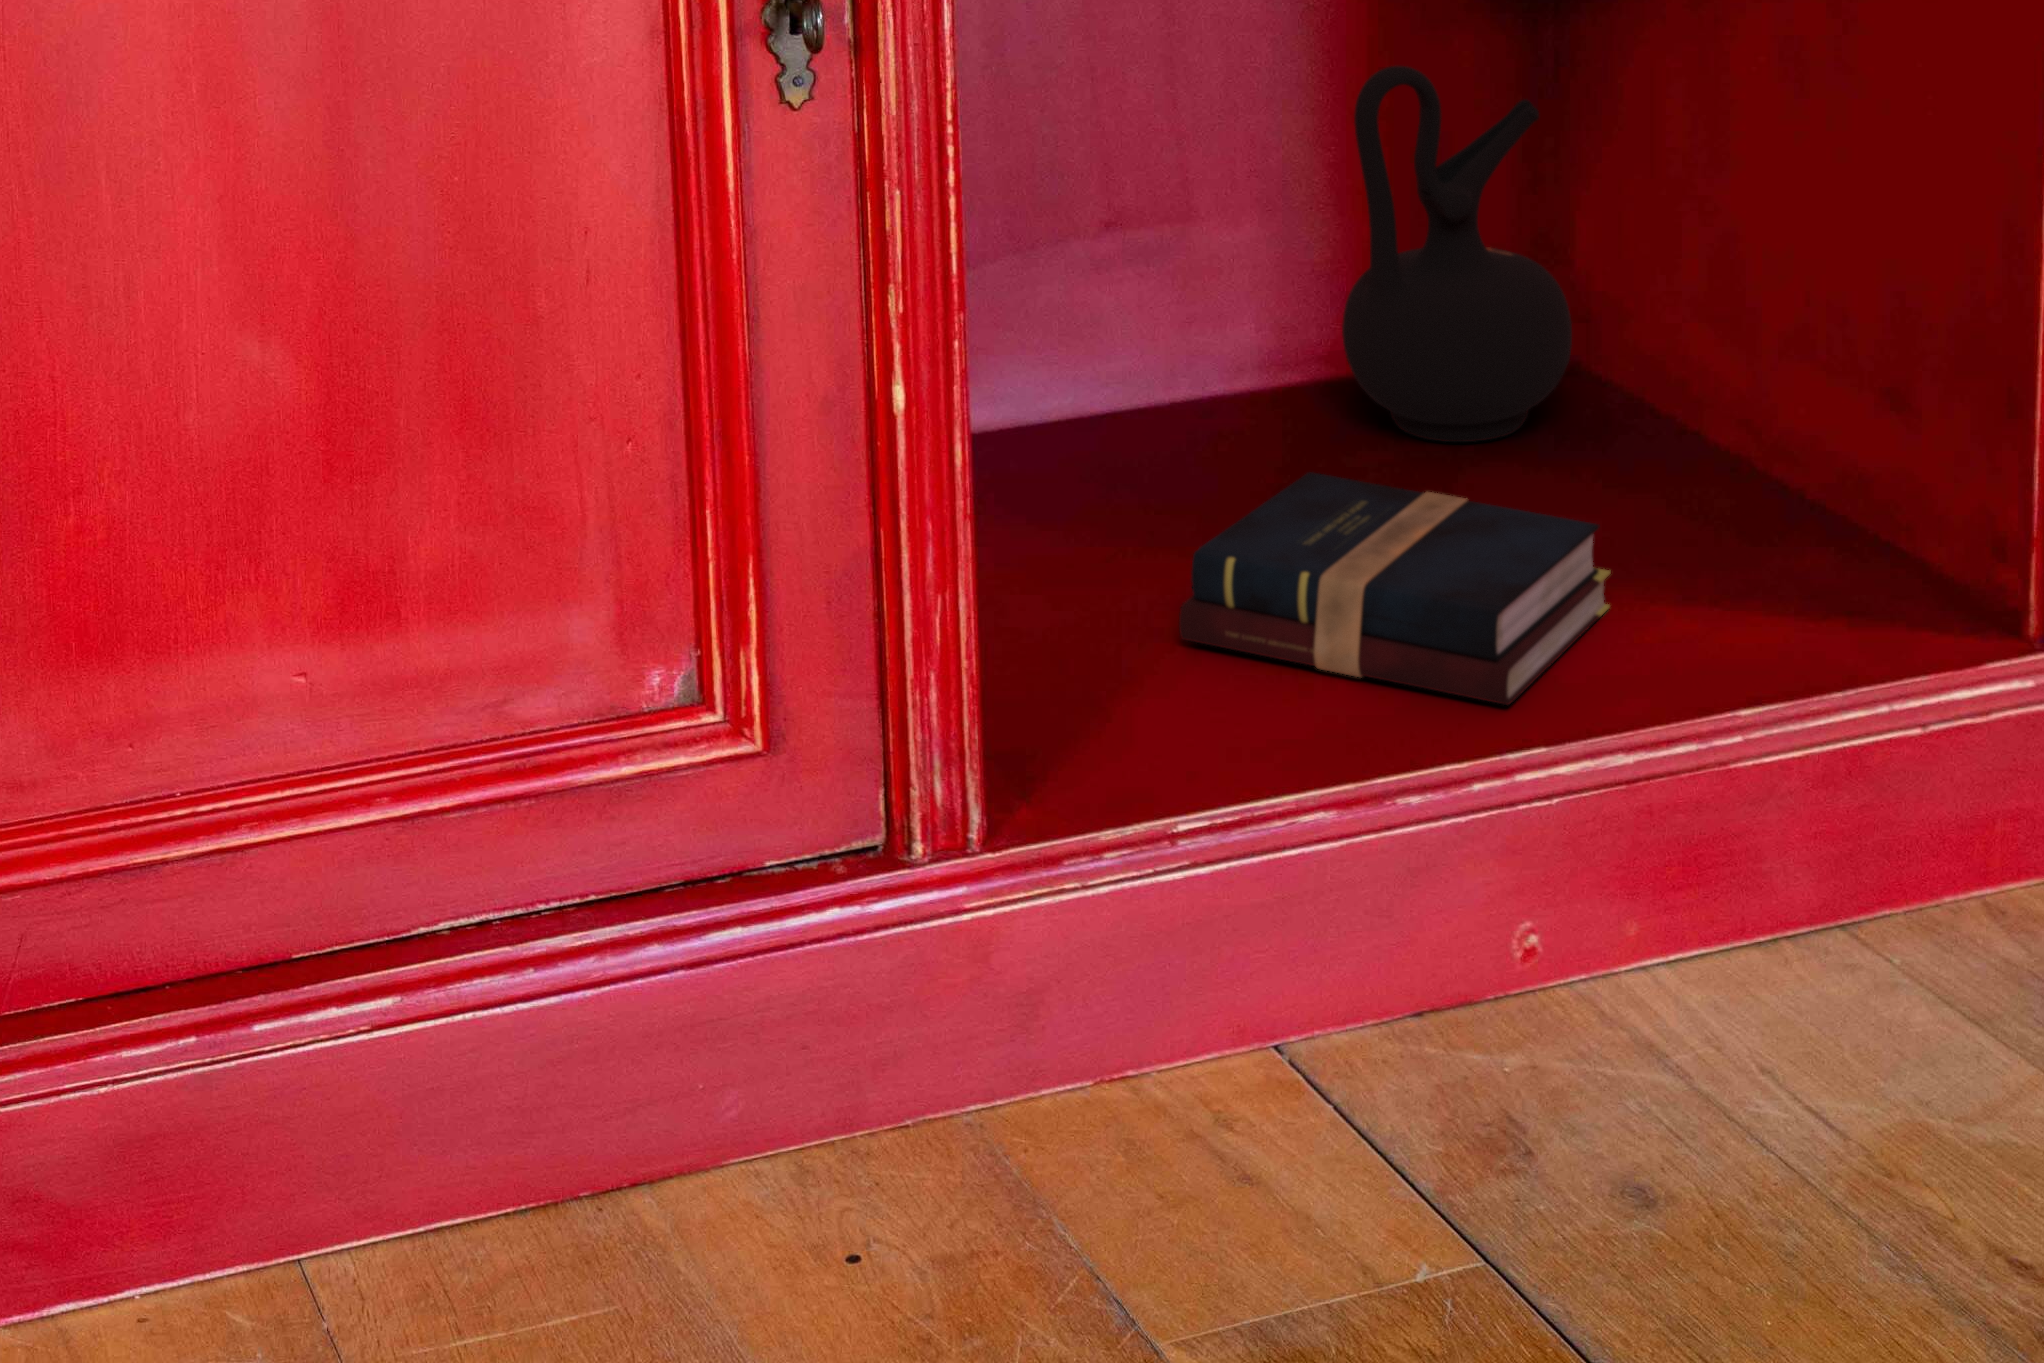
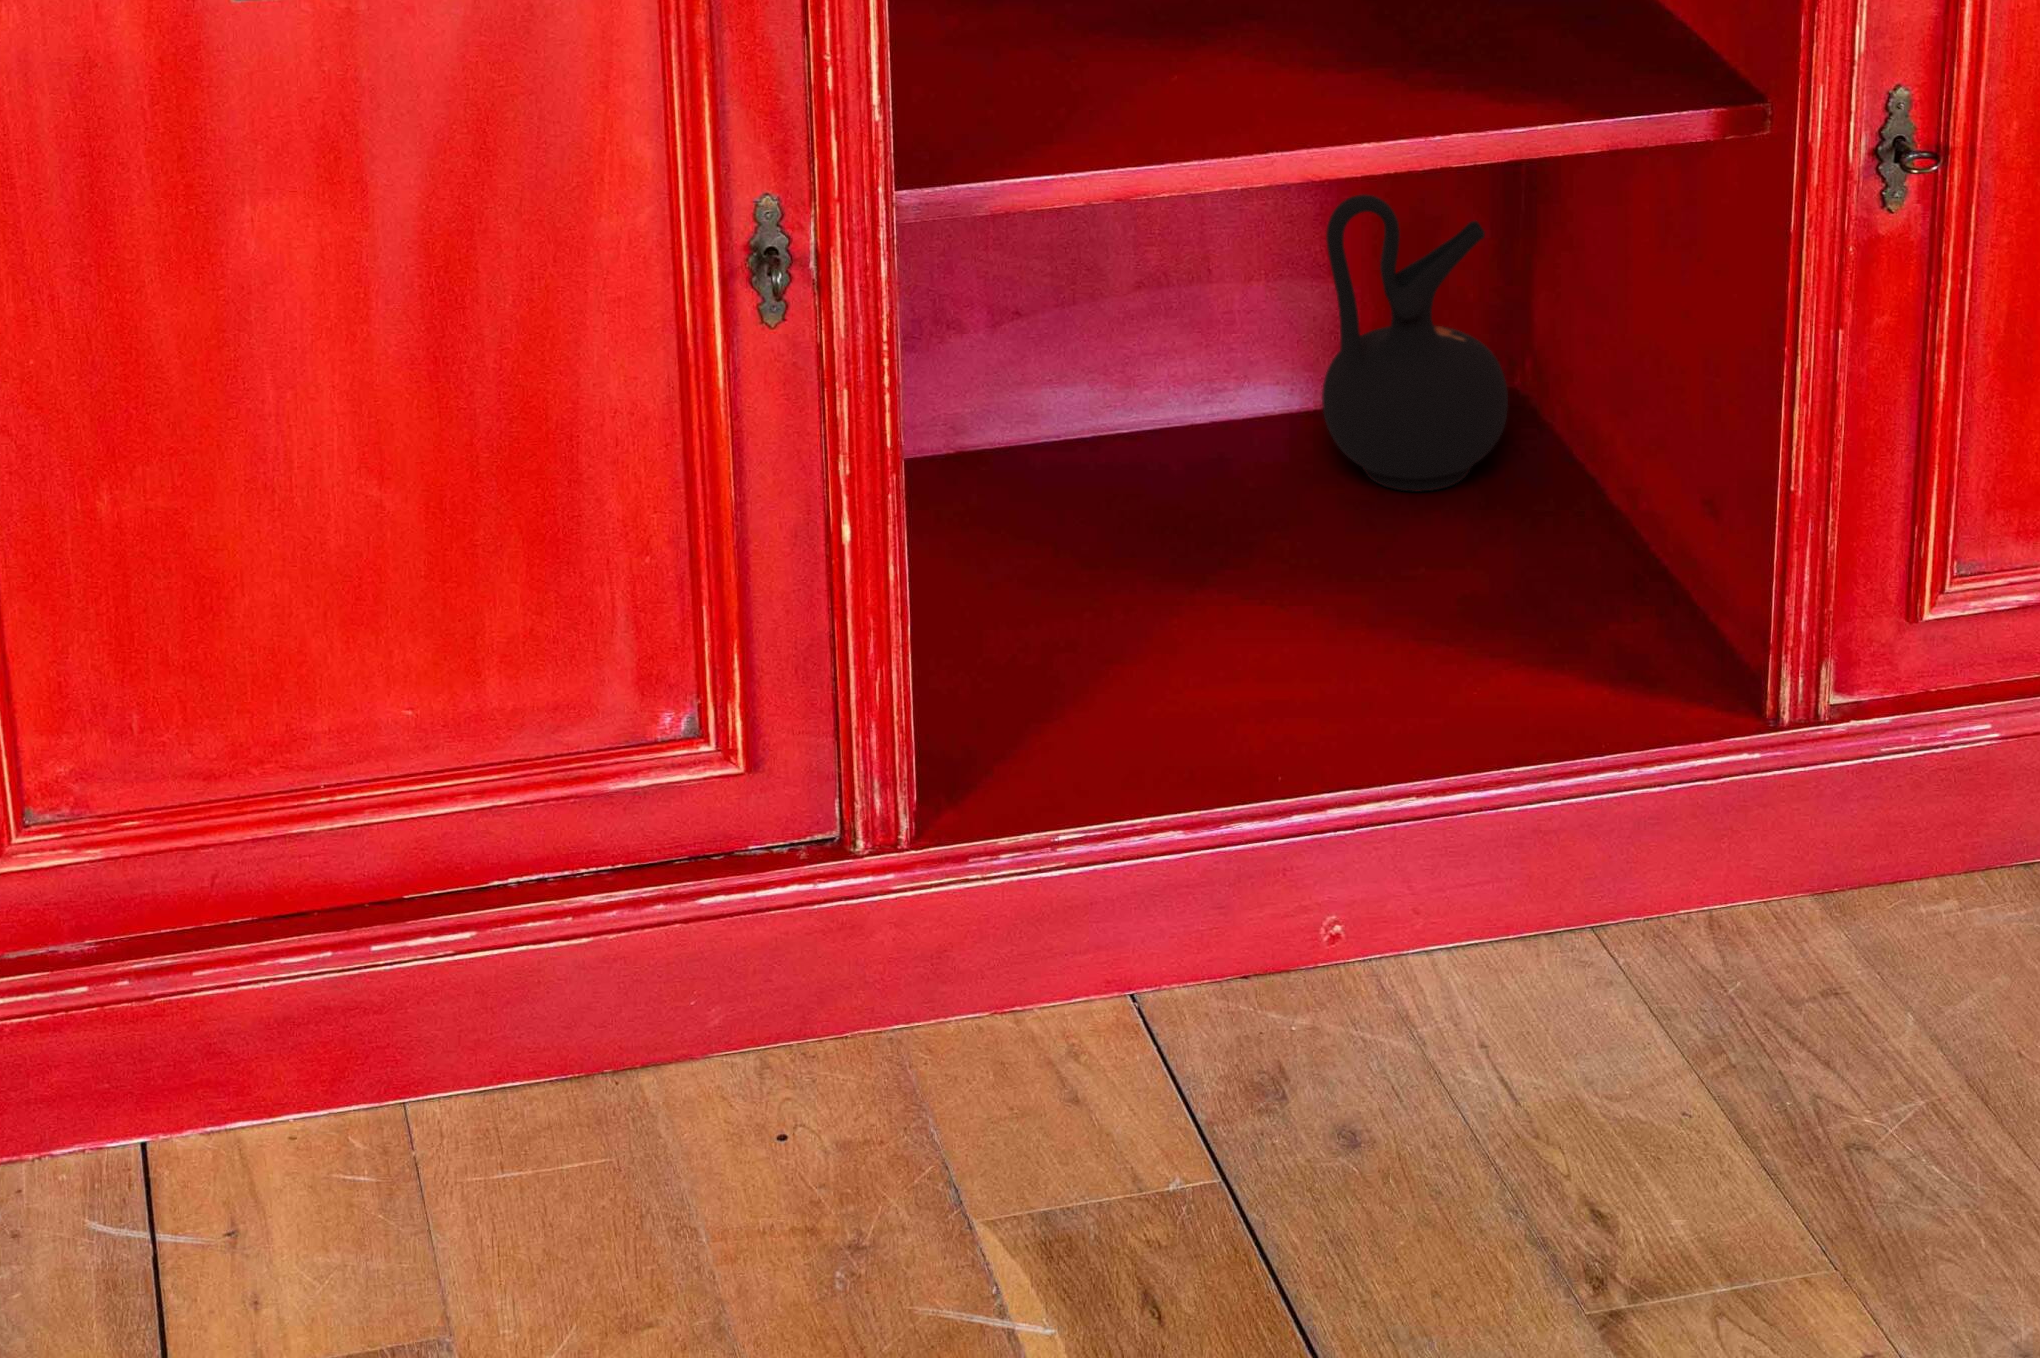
hardback book: present [1179,472,1611,705] -> none [1116,534,1458,752]

